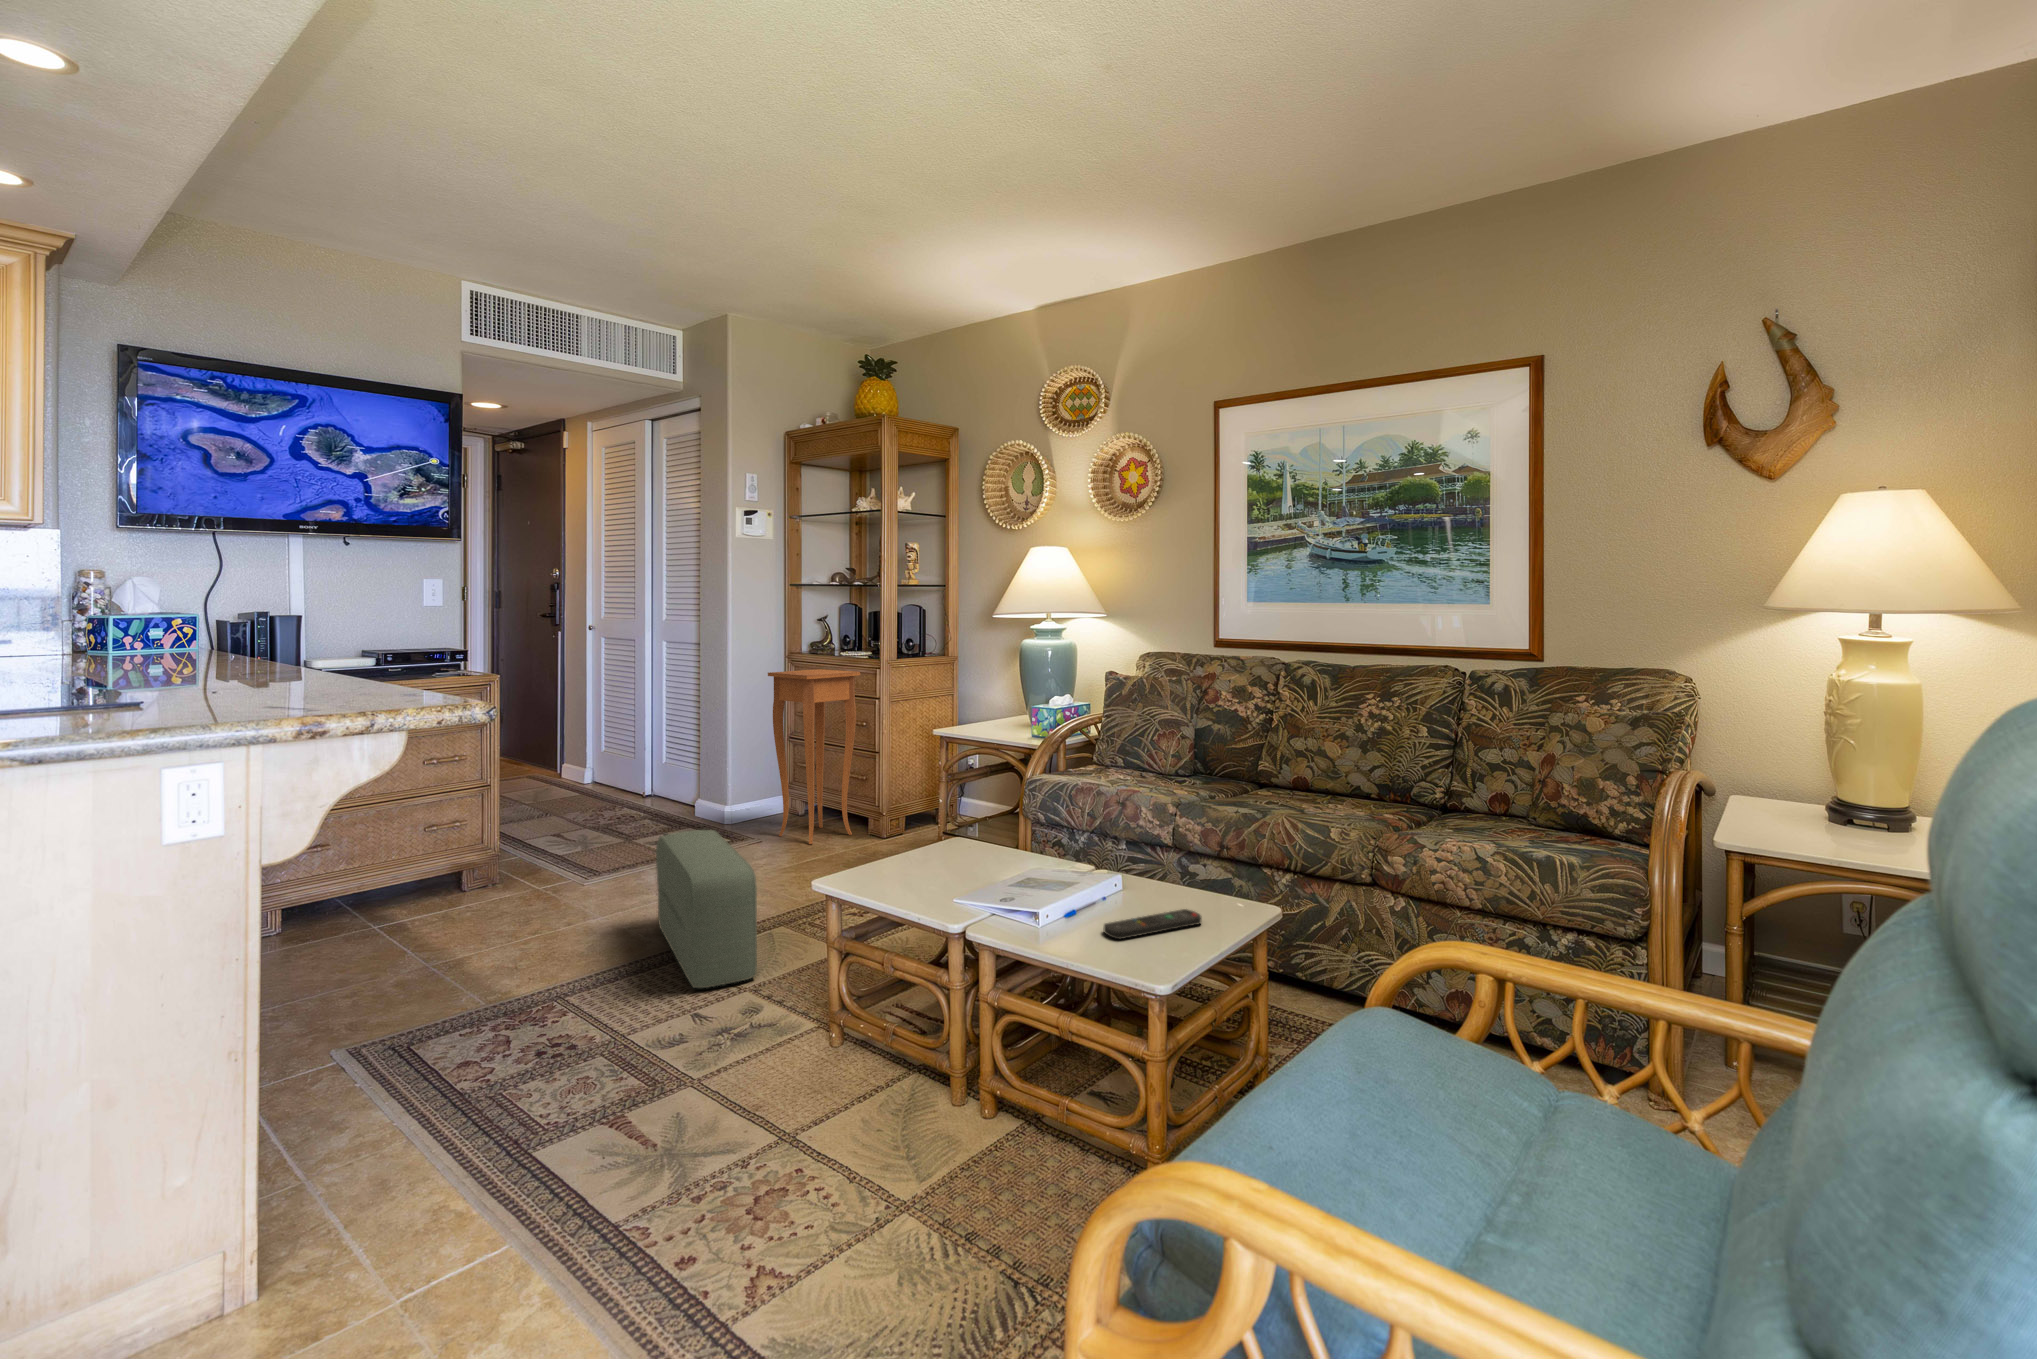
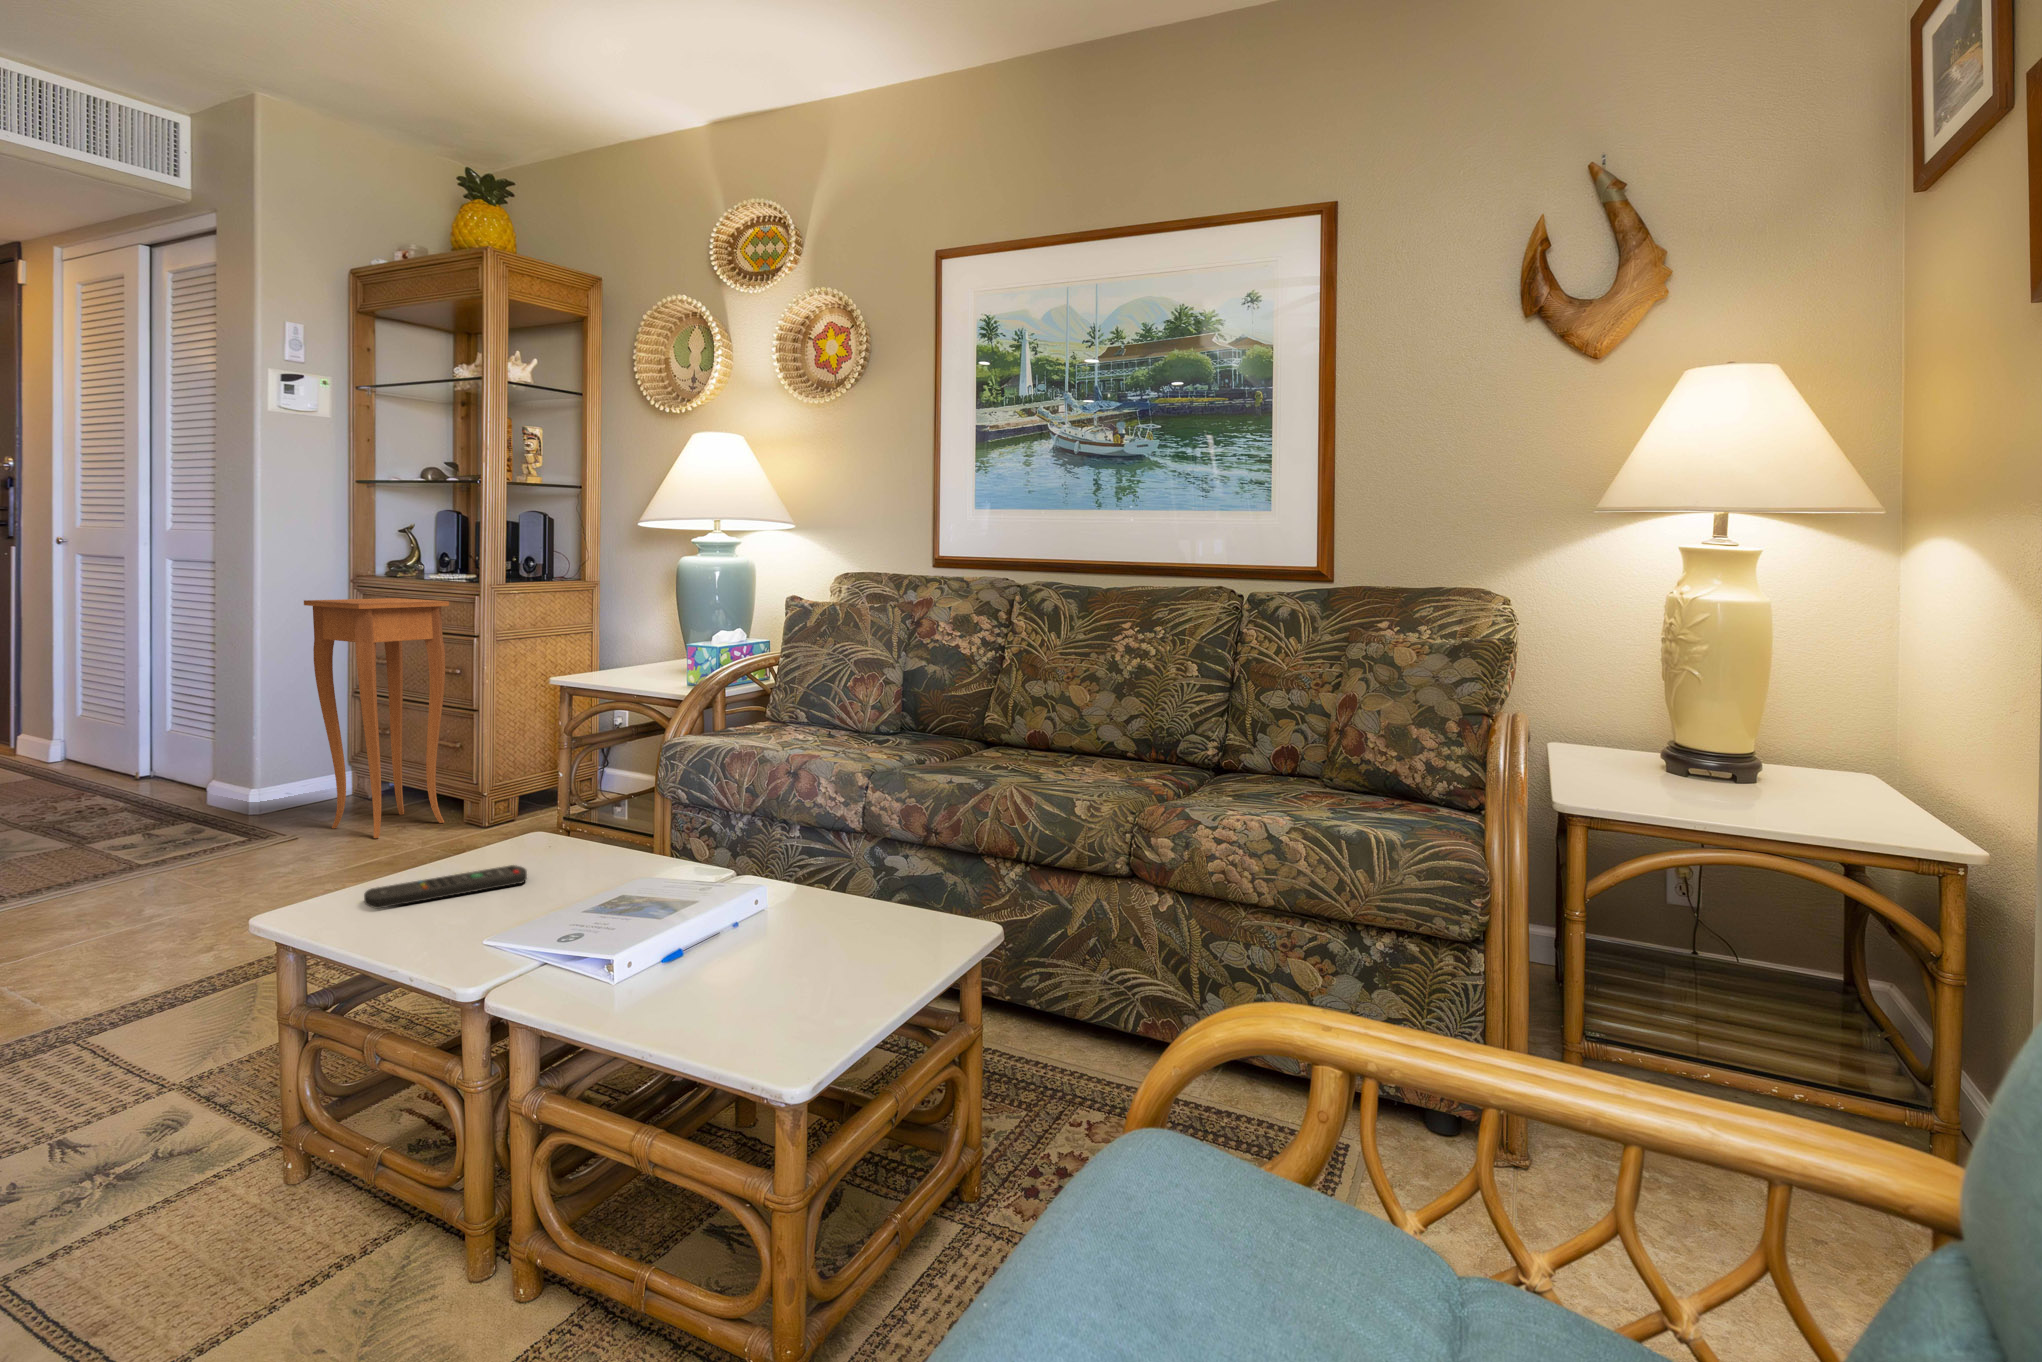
pouf: present [656,830,757,988] -> none [40,830,195,1092]
remote control: present [1103,909,1201,939] -> present [364,865,527,909]

